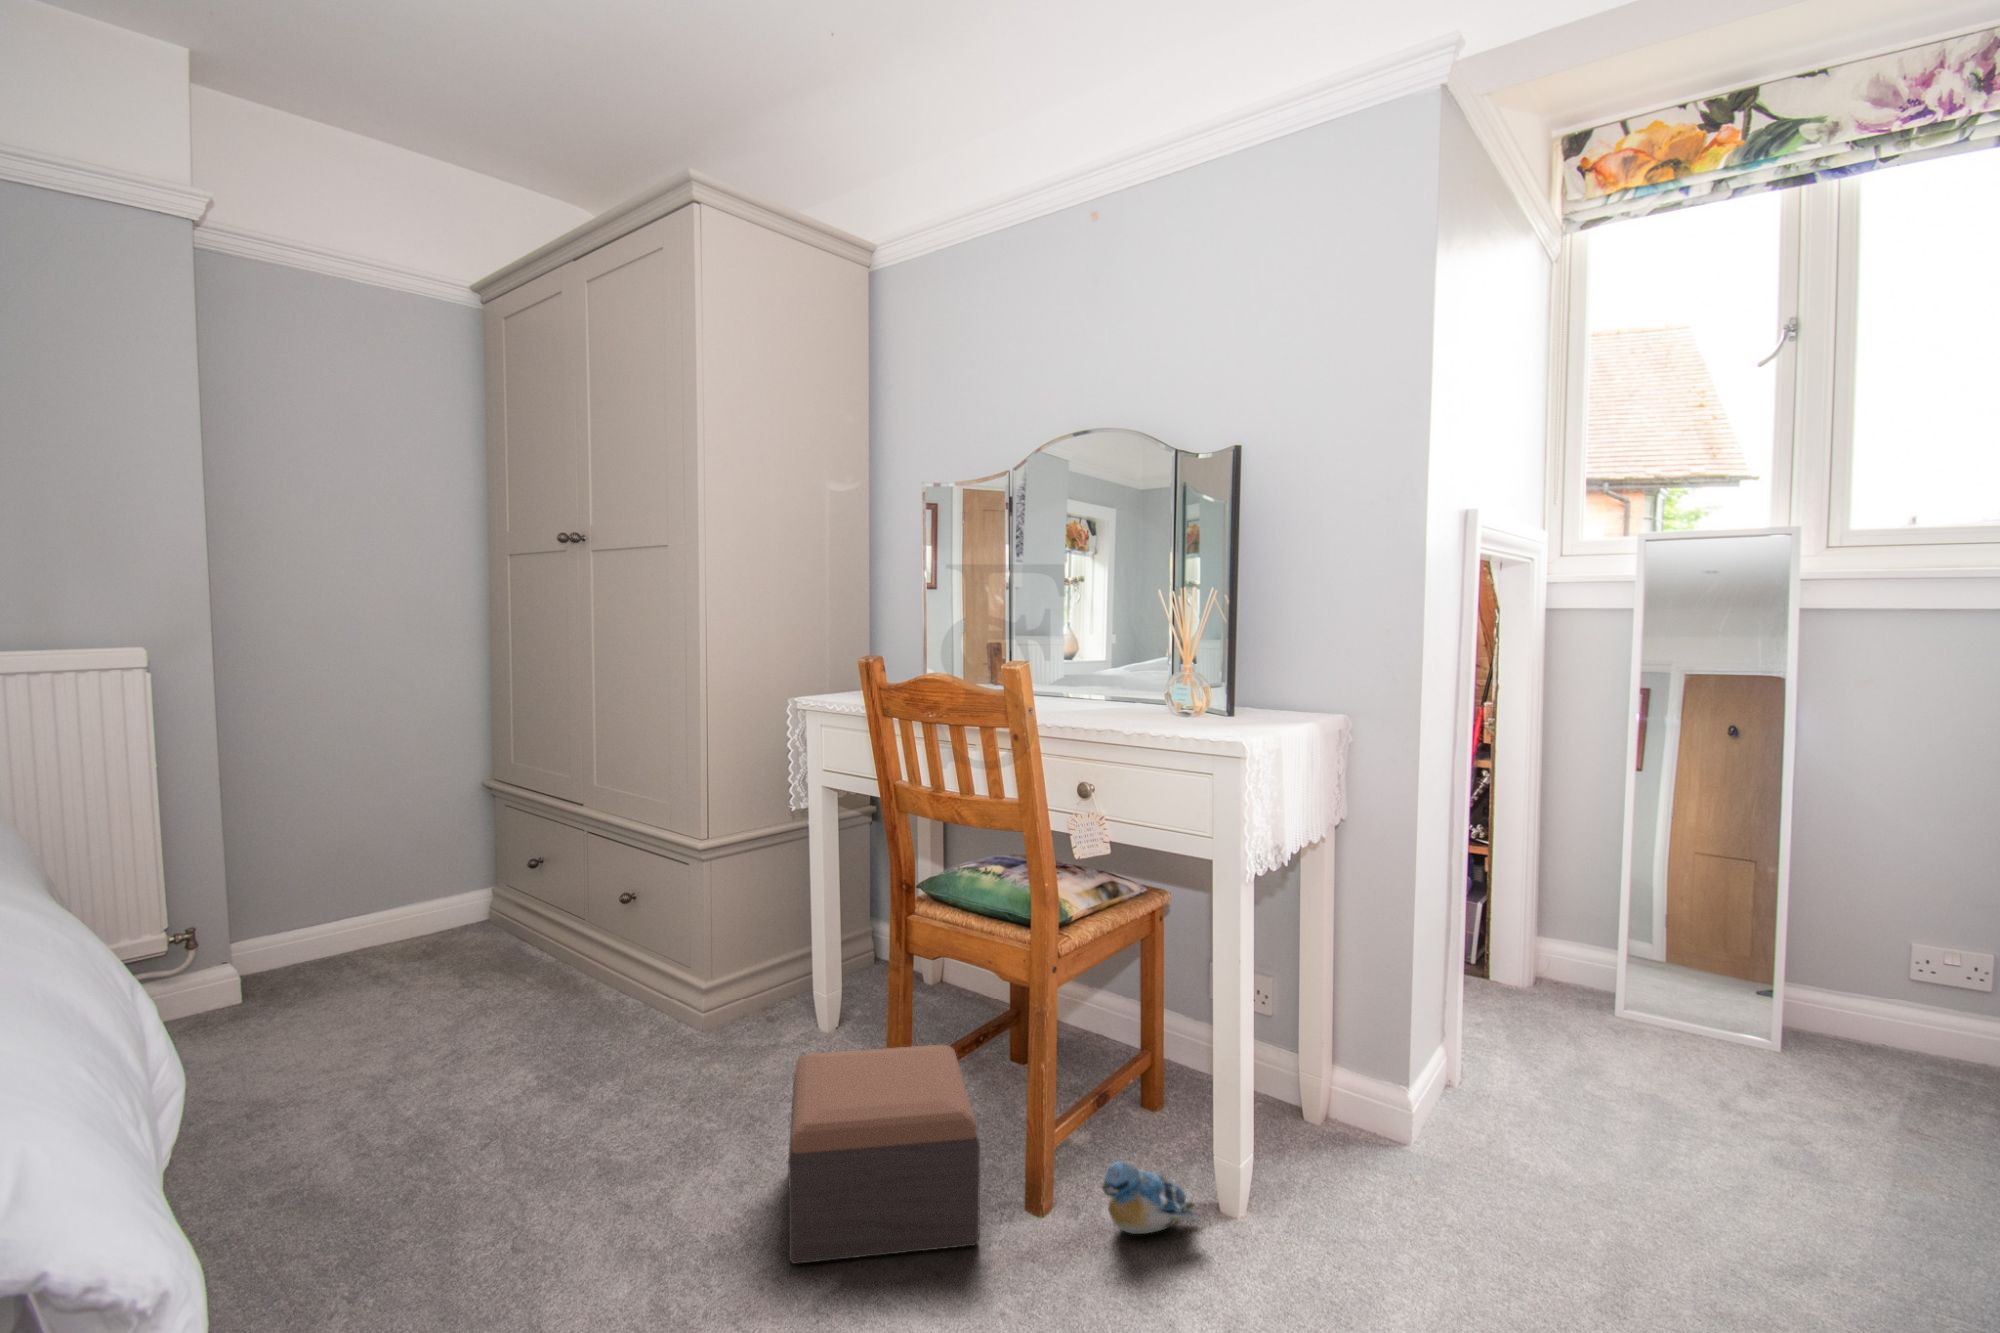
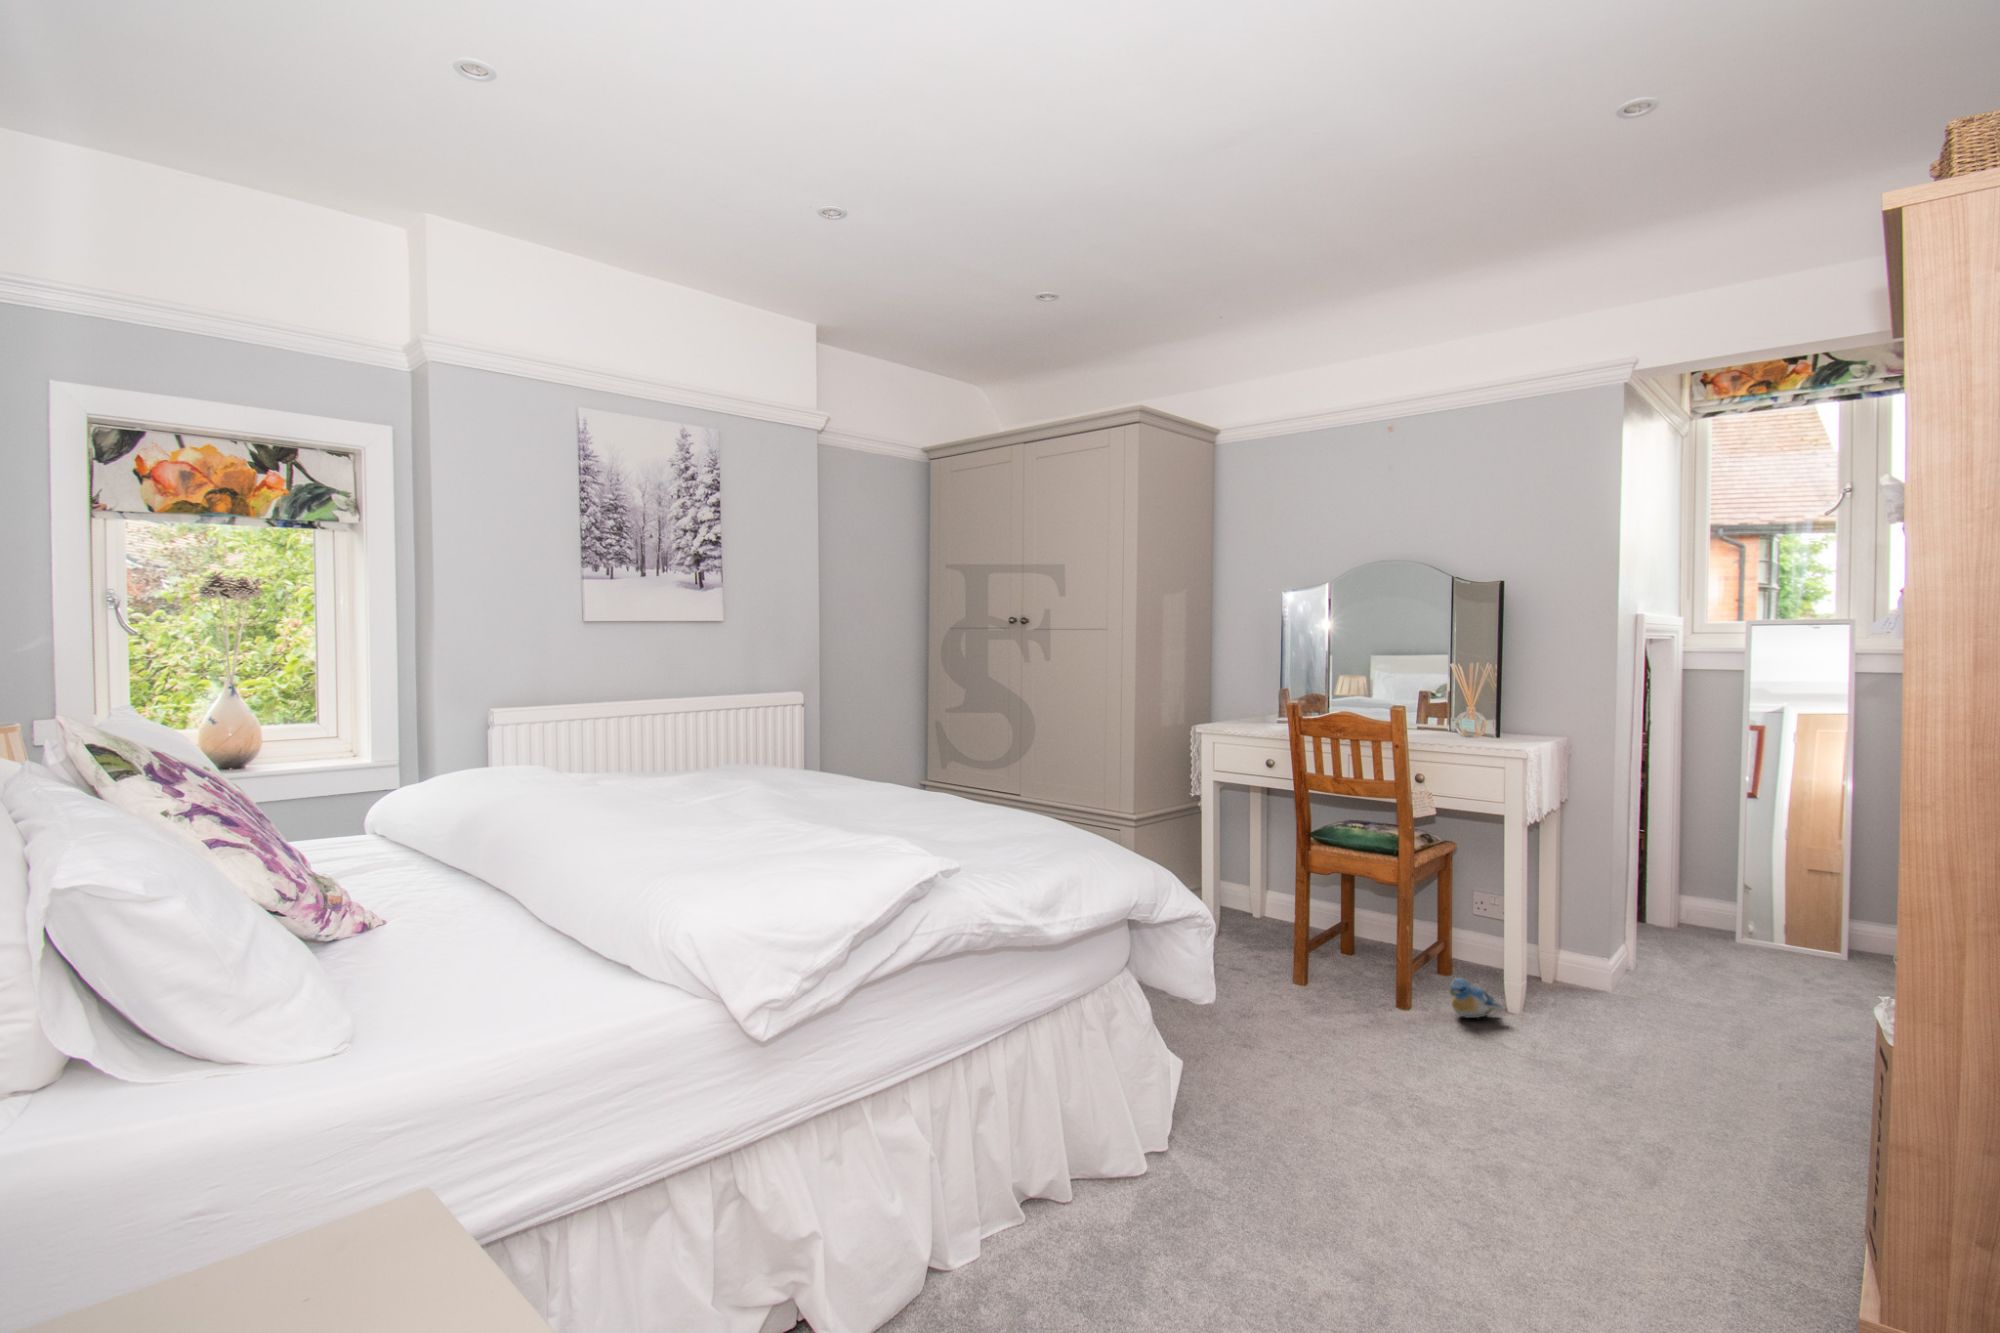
footstool: present [788,1045,980,1264] -> none [1253,923,1385,1022]

